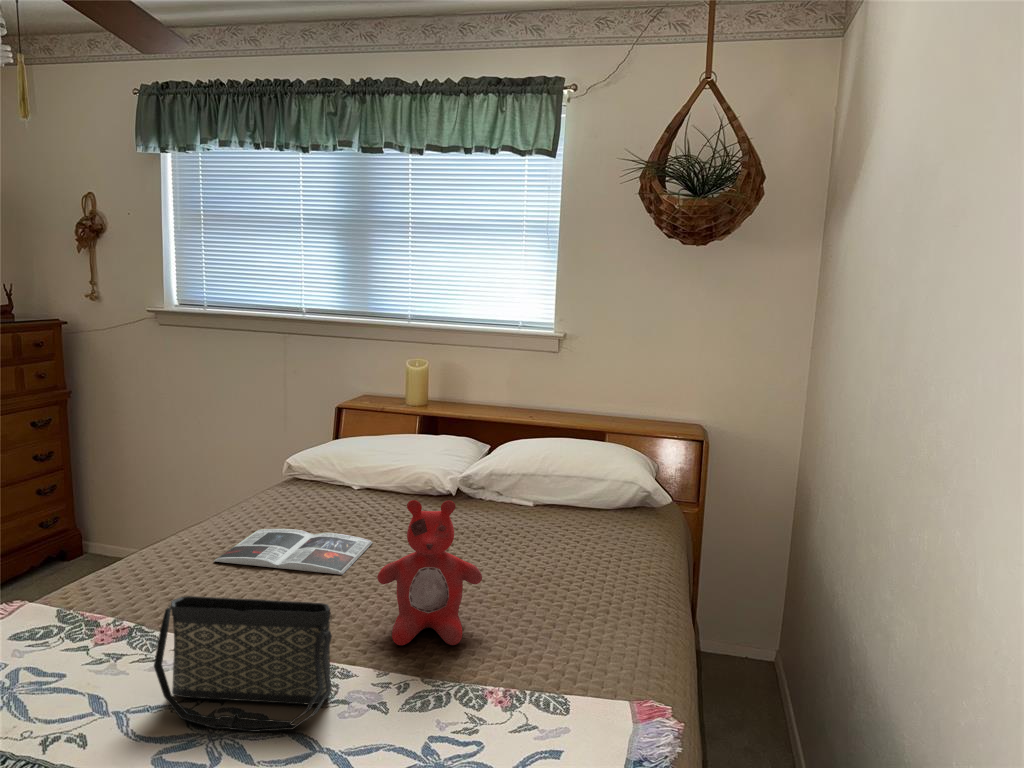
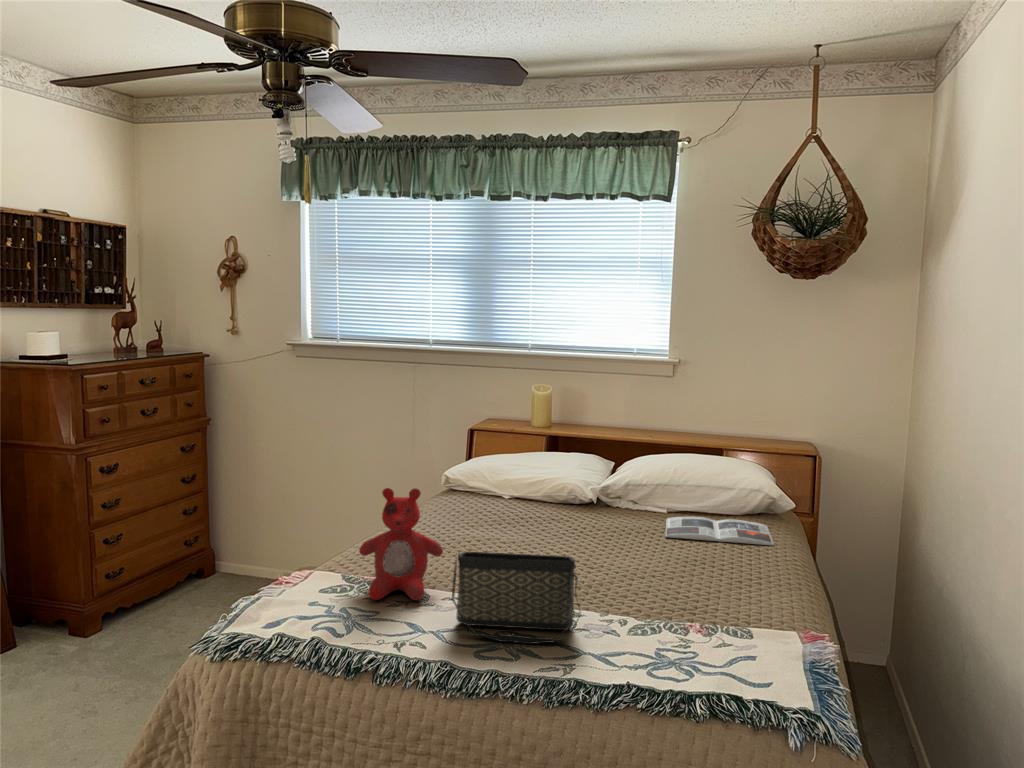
stuffed bear: present [377,500,482,645] -> present [359,488,443,601]
magazine: present [214,529,373,575] -> present [665,517,774,546]

